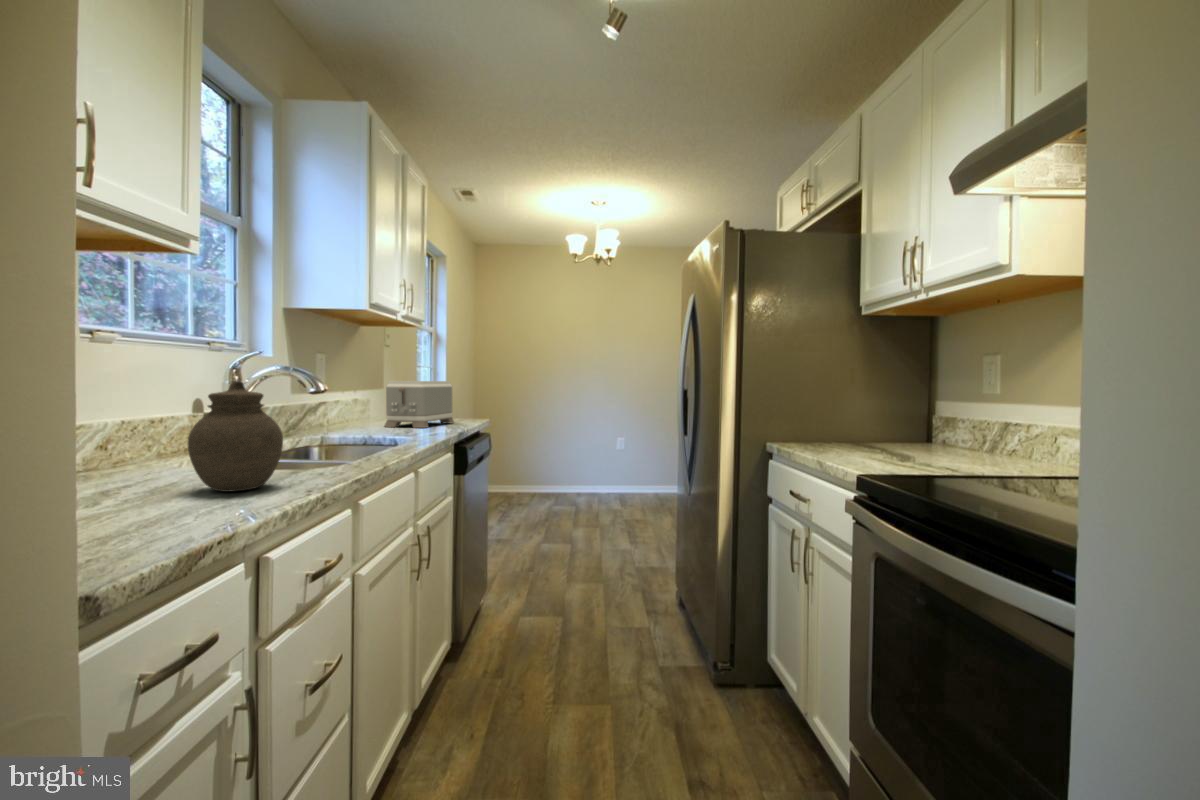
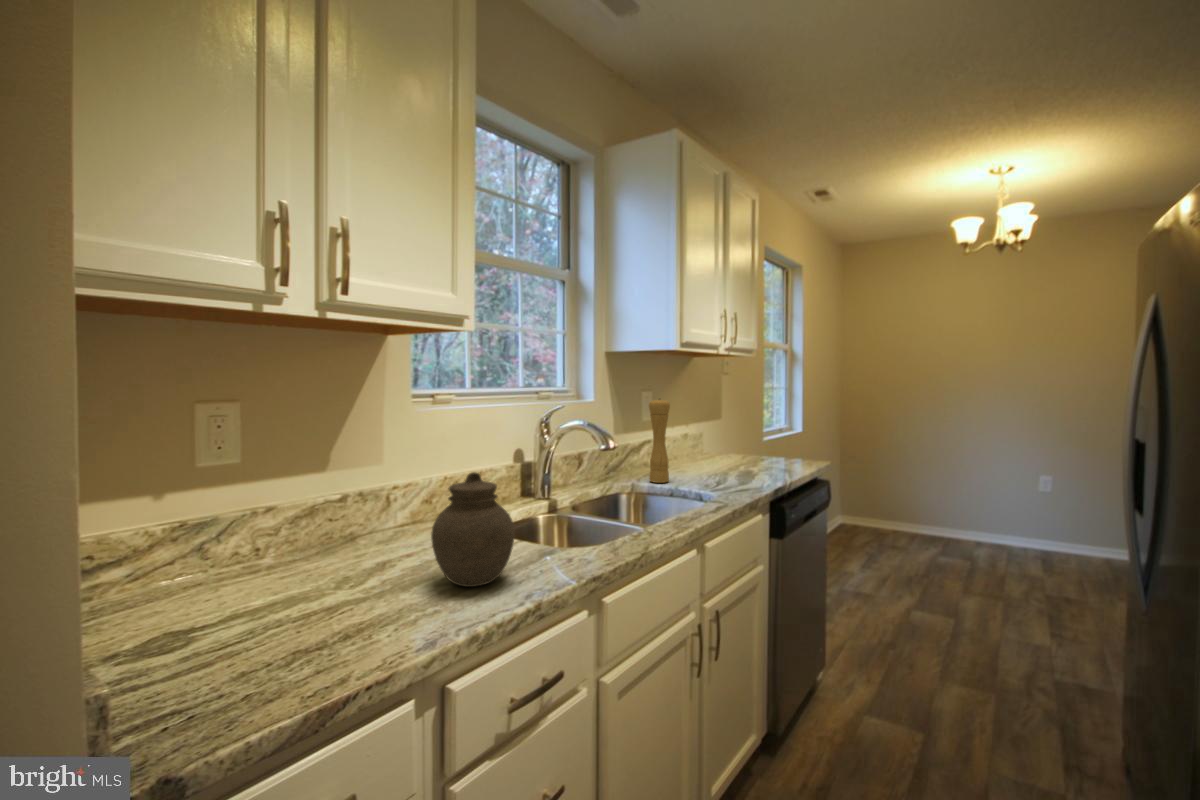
pepper mill: none [337,355,359,435] -> present [649,399,670,483]
toaster: present [384,381,454,428] -> none [704,417,786,475]

